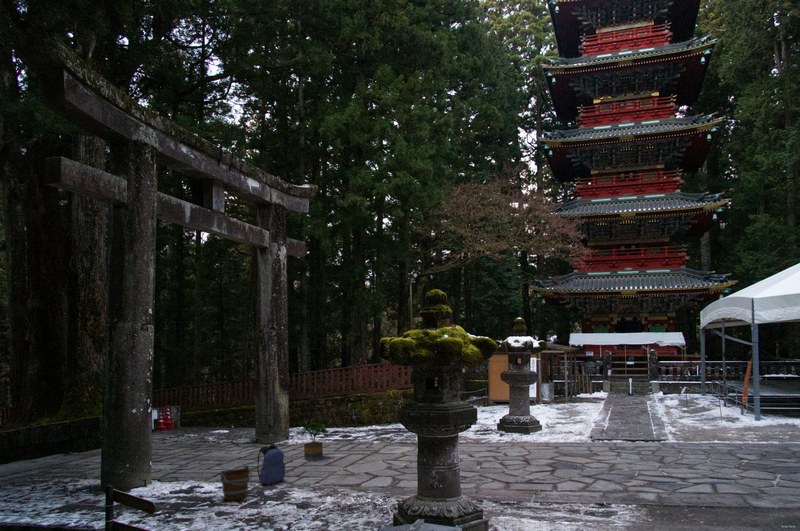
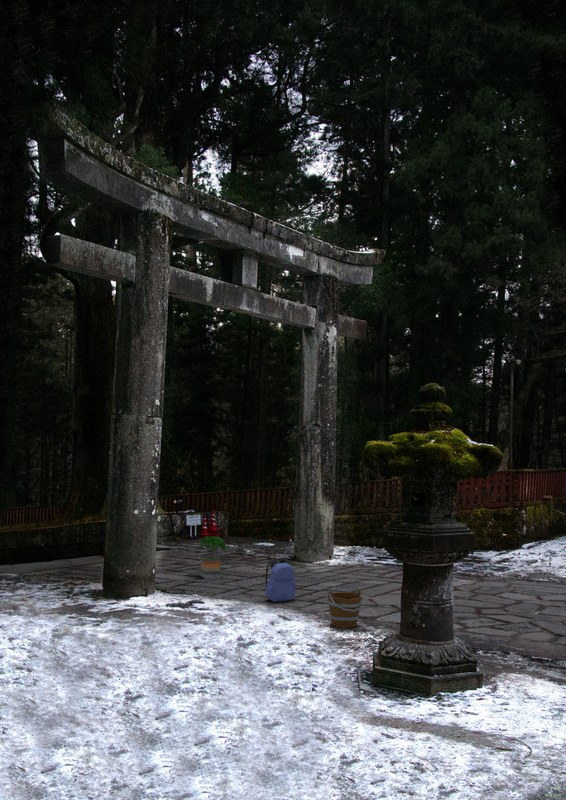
potted tree: present [302,423,327,461] -> present [199,536,227,579]
bucket: present [221,466,252,500] -> present [328,589,365,628]

